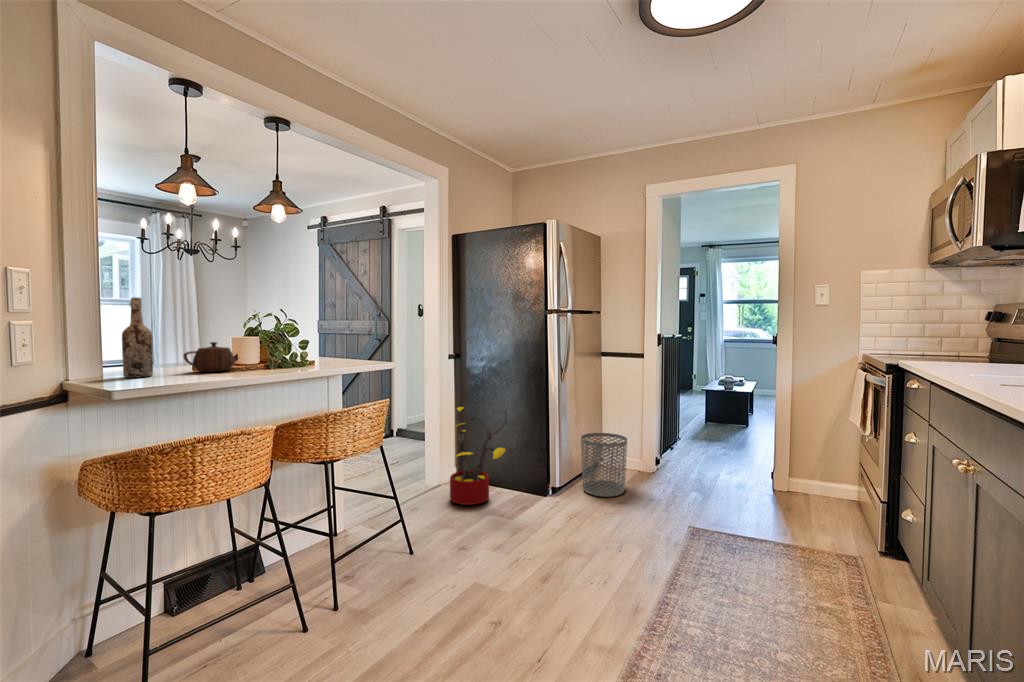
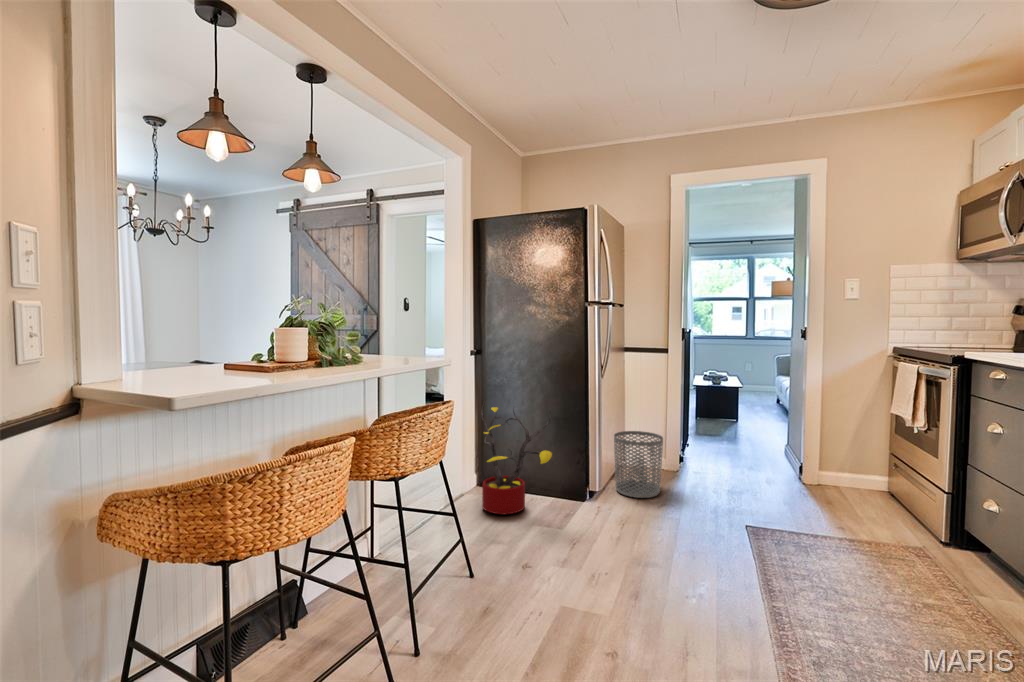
wine bottle: present [122,298,153,378] -> none [140,276,179,380]
teapot: present [183,342,238,372] -> none [215,334,284,371]

